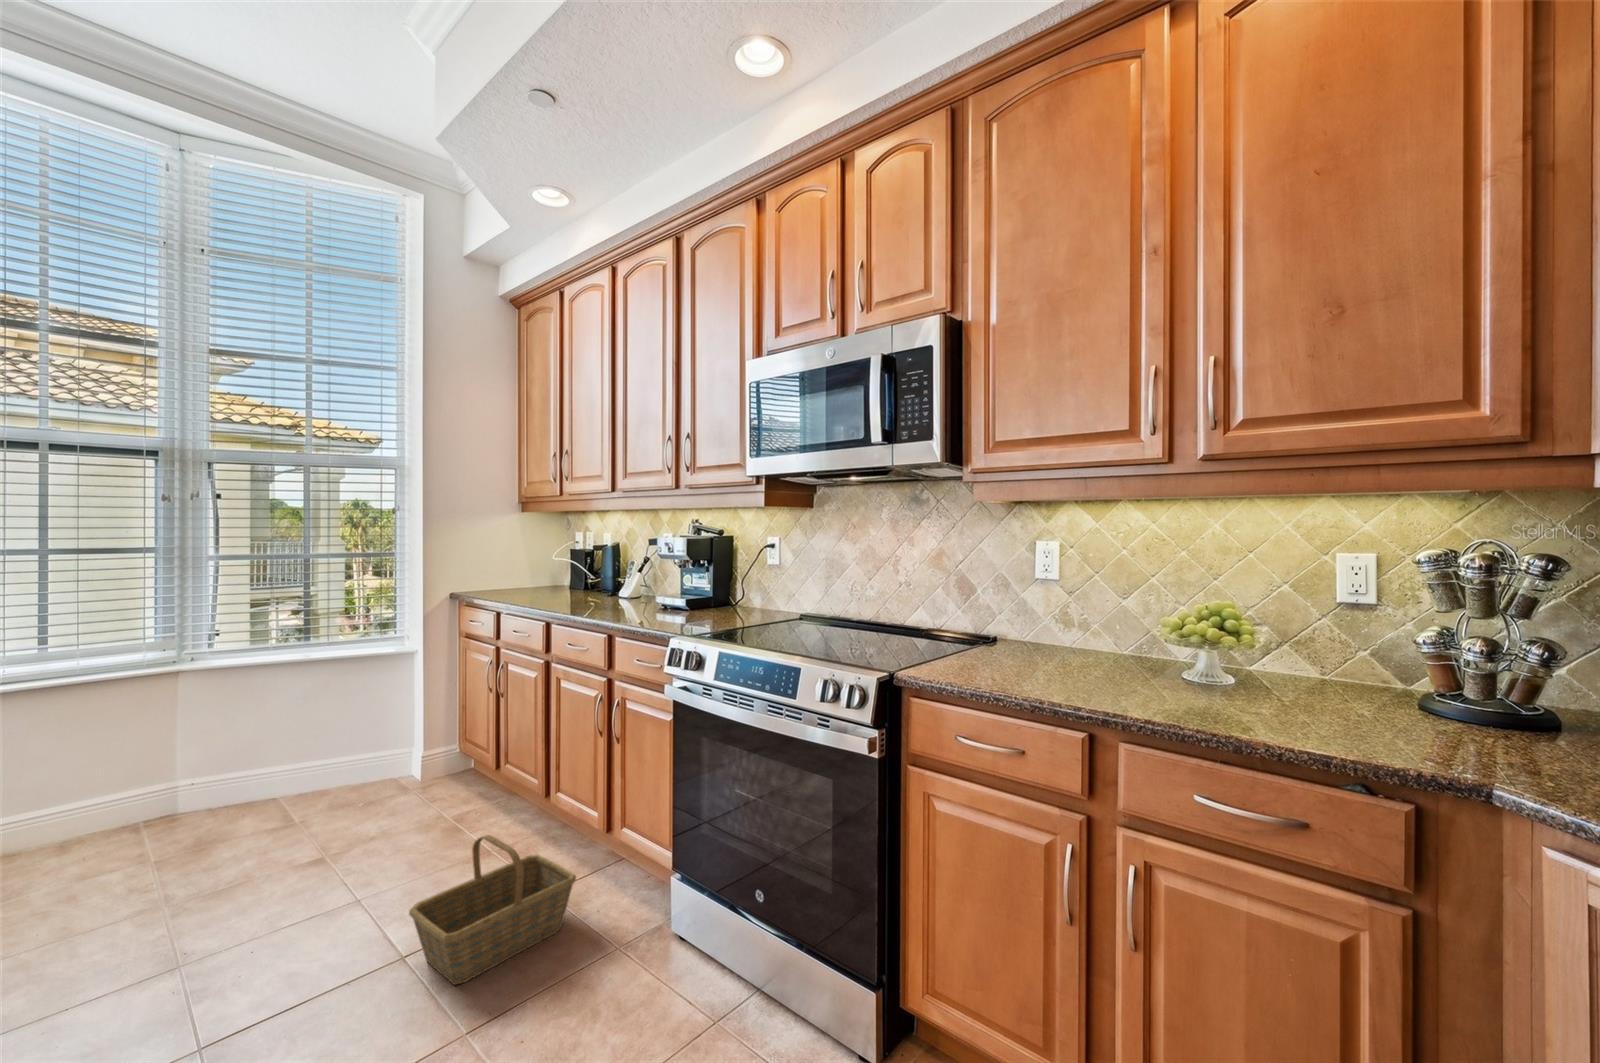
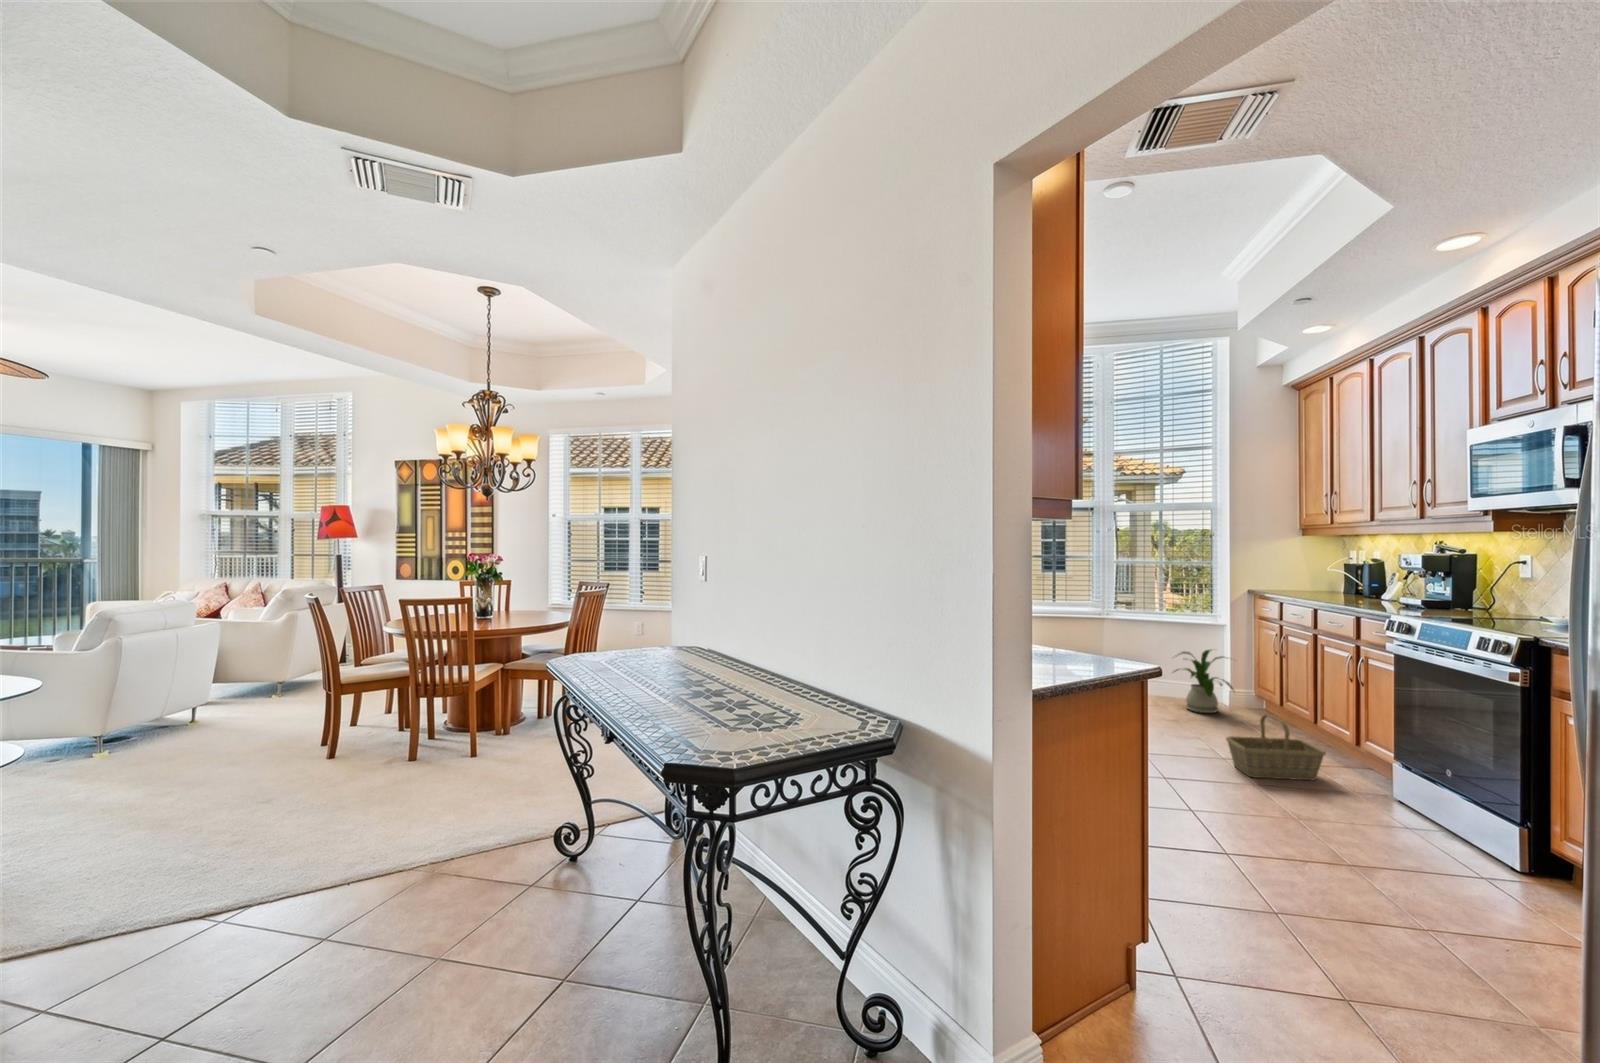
house plant: none [319,700,434,813] -> present [1174,650,1233,713]

